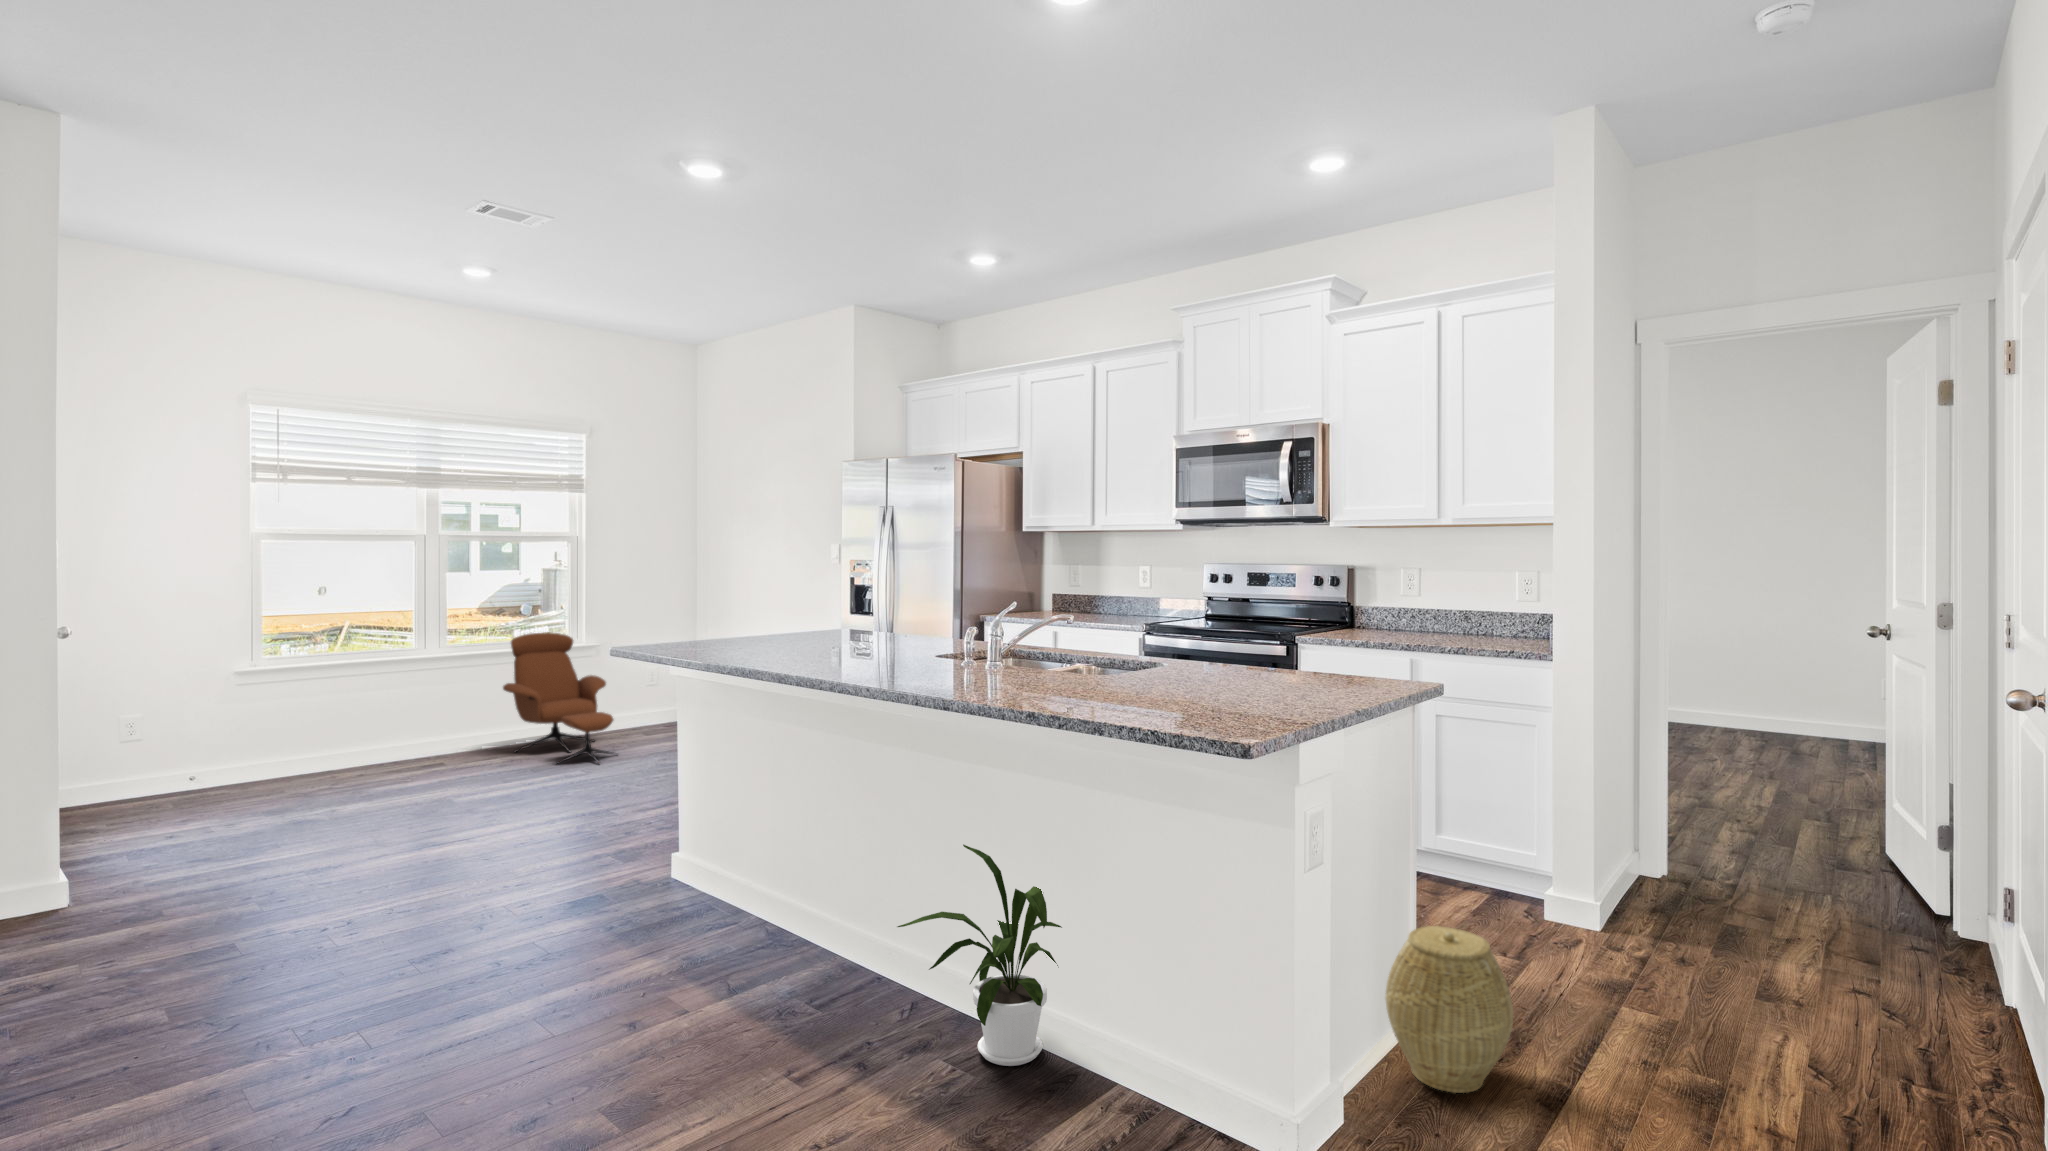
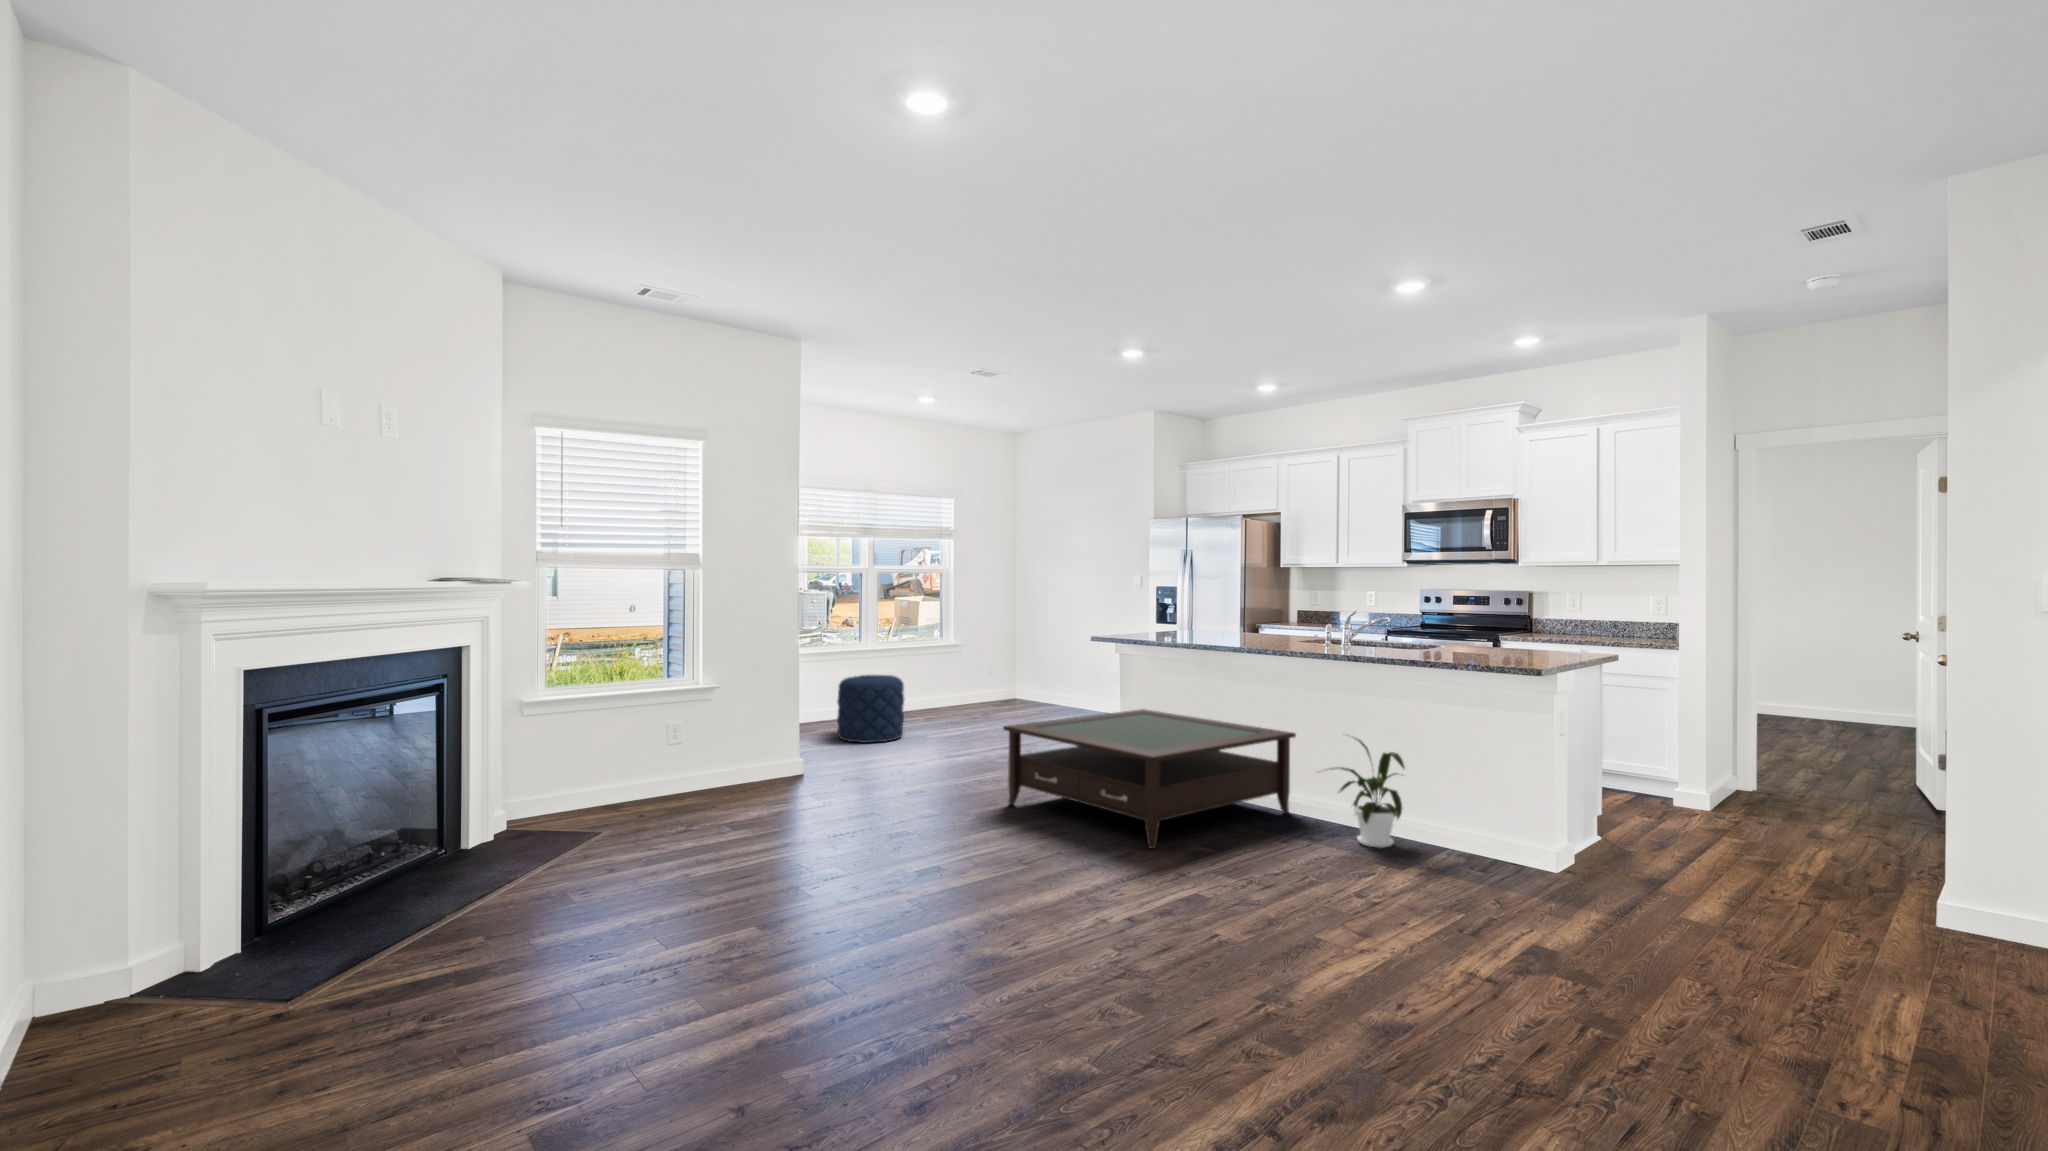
lounge chair: present [503,632,613,763] -> none [913,634,993,722]
pouf: none [305,705,430,818] -> present [837,675,904,743]
coffee table: none [394,770,918,1106] -> present [1003,709,1296,849]
woven basket: present [1386,926,1513,1093] -> none [1591,782,1666,866]

